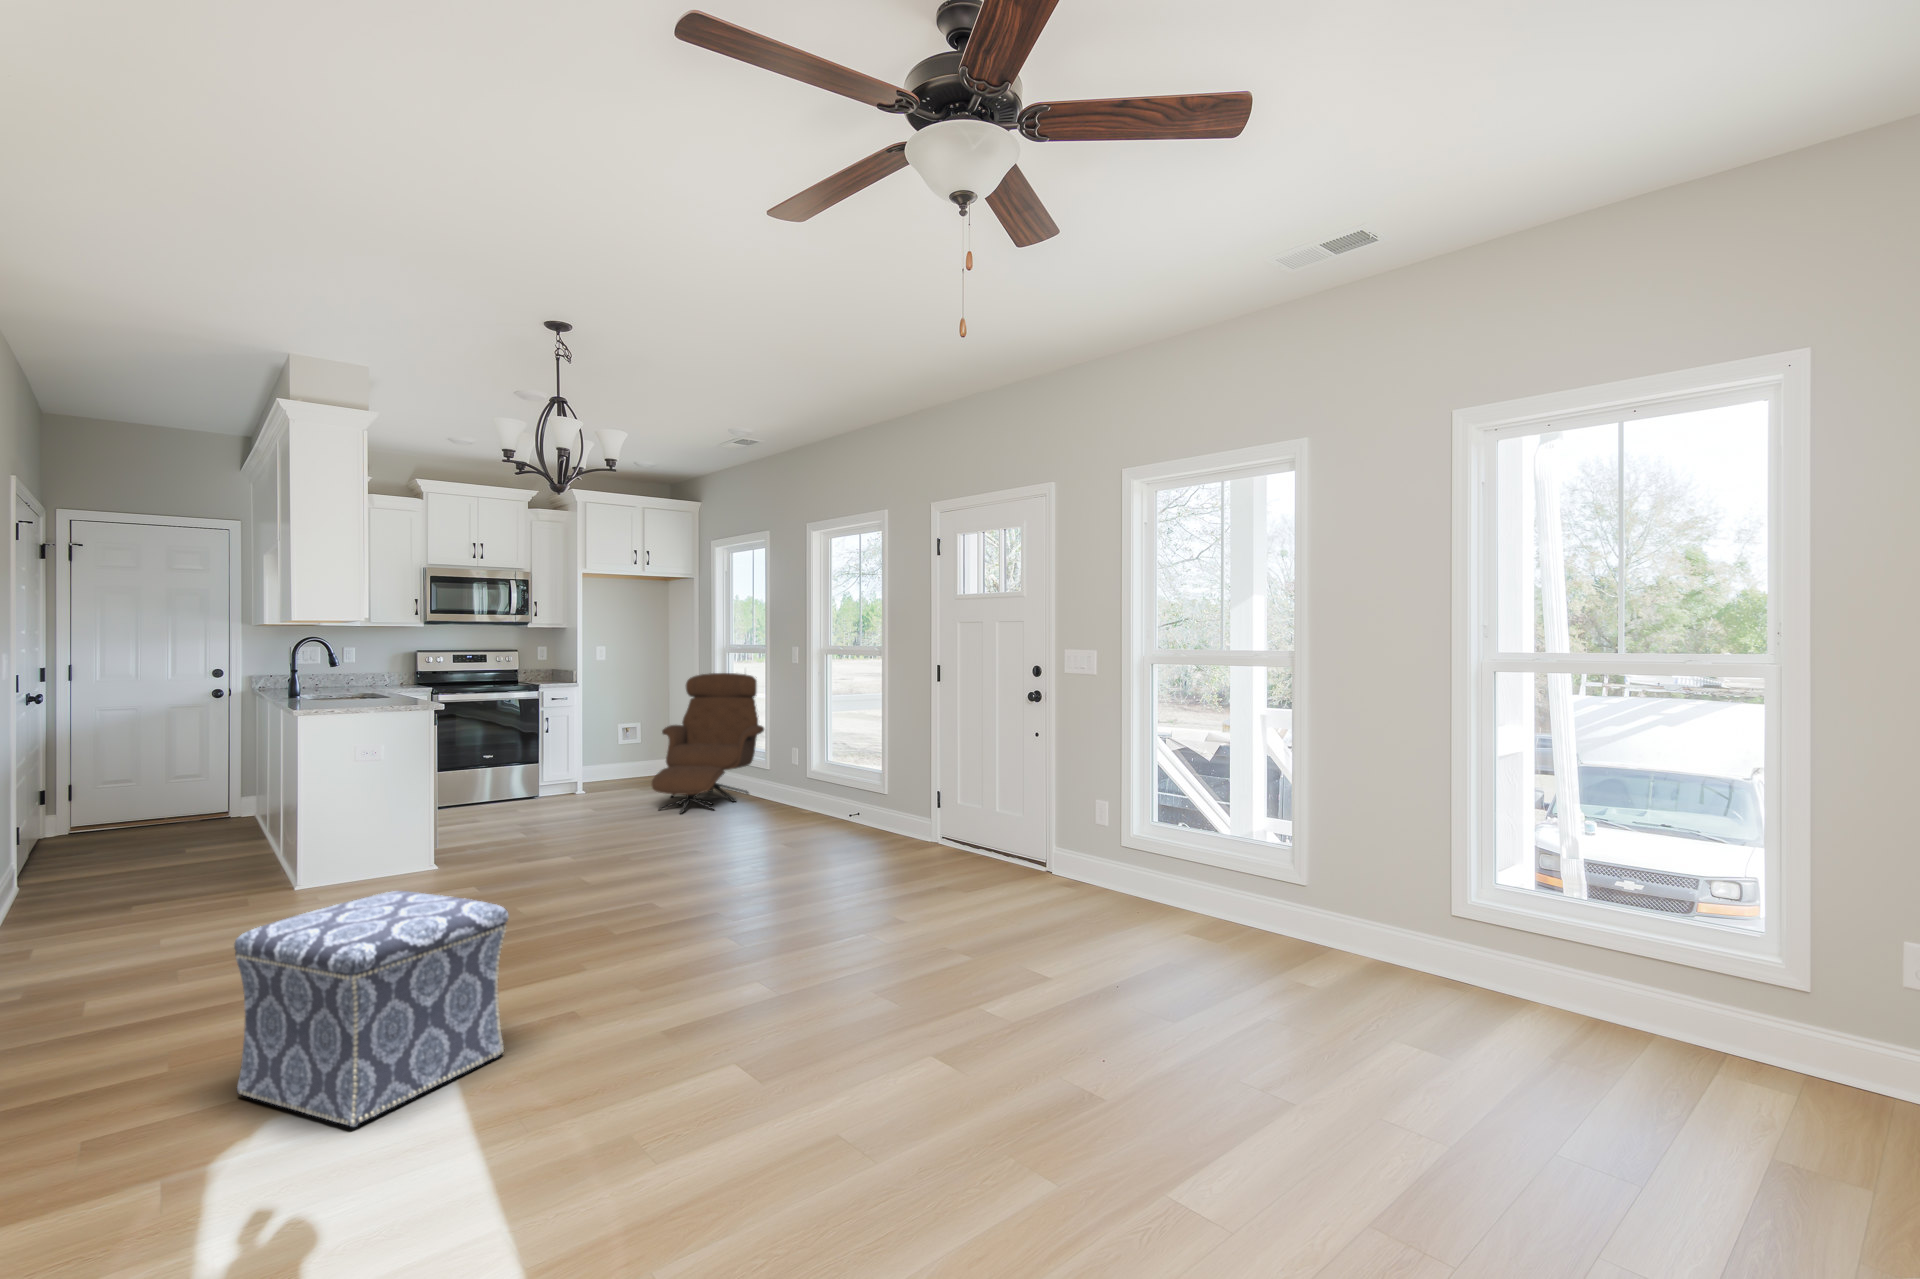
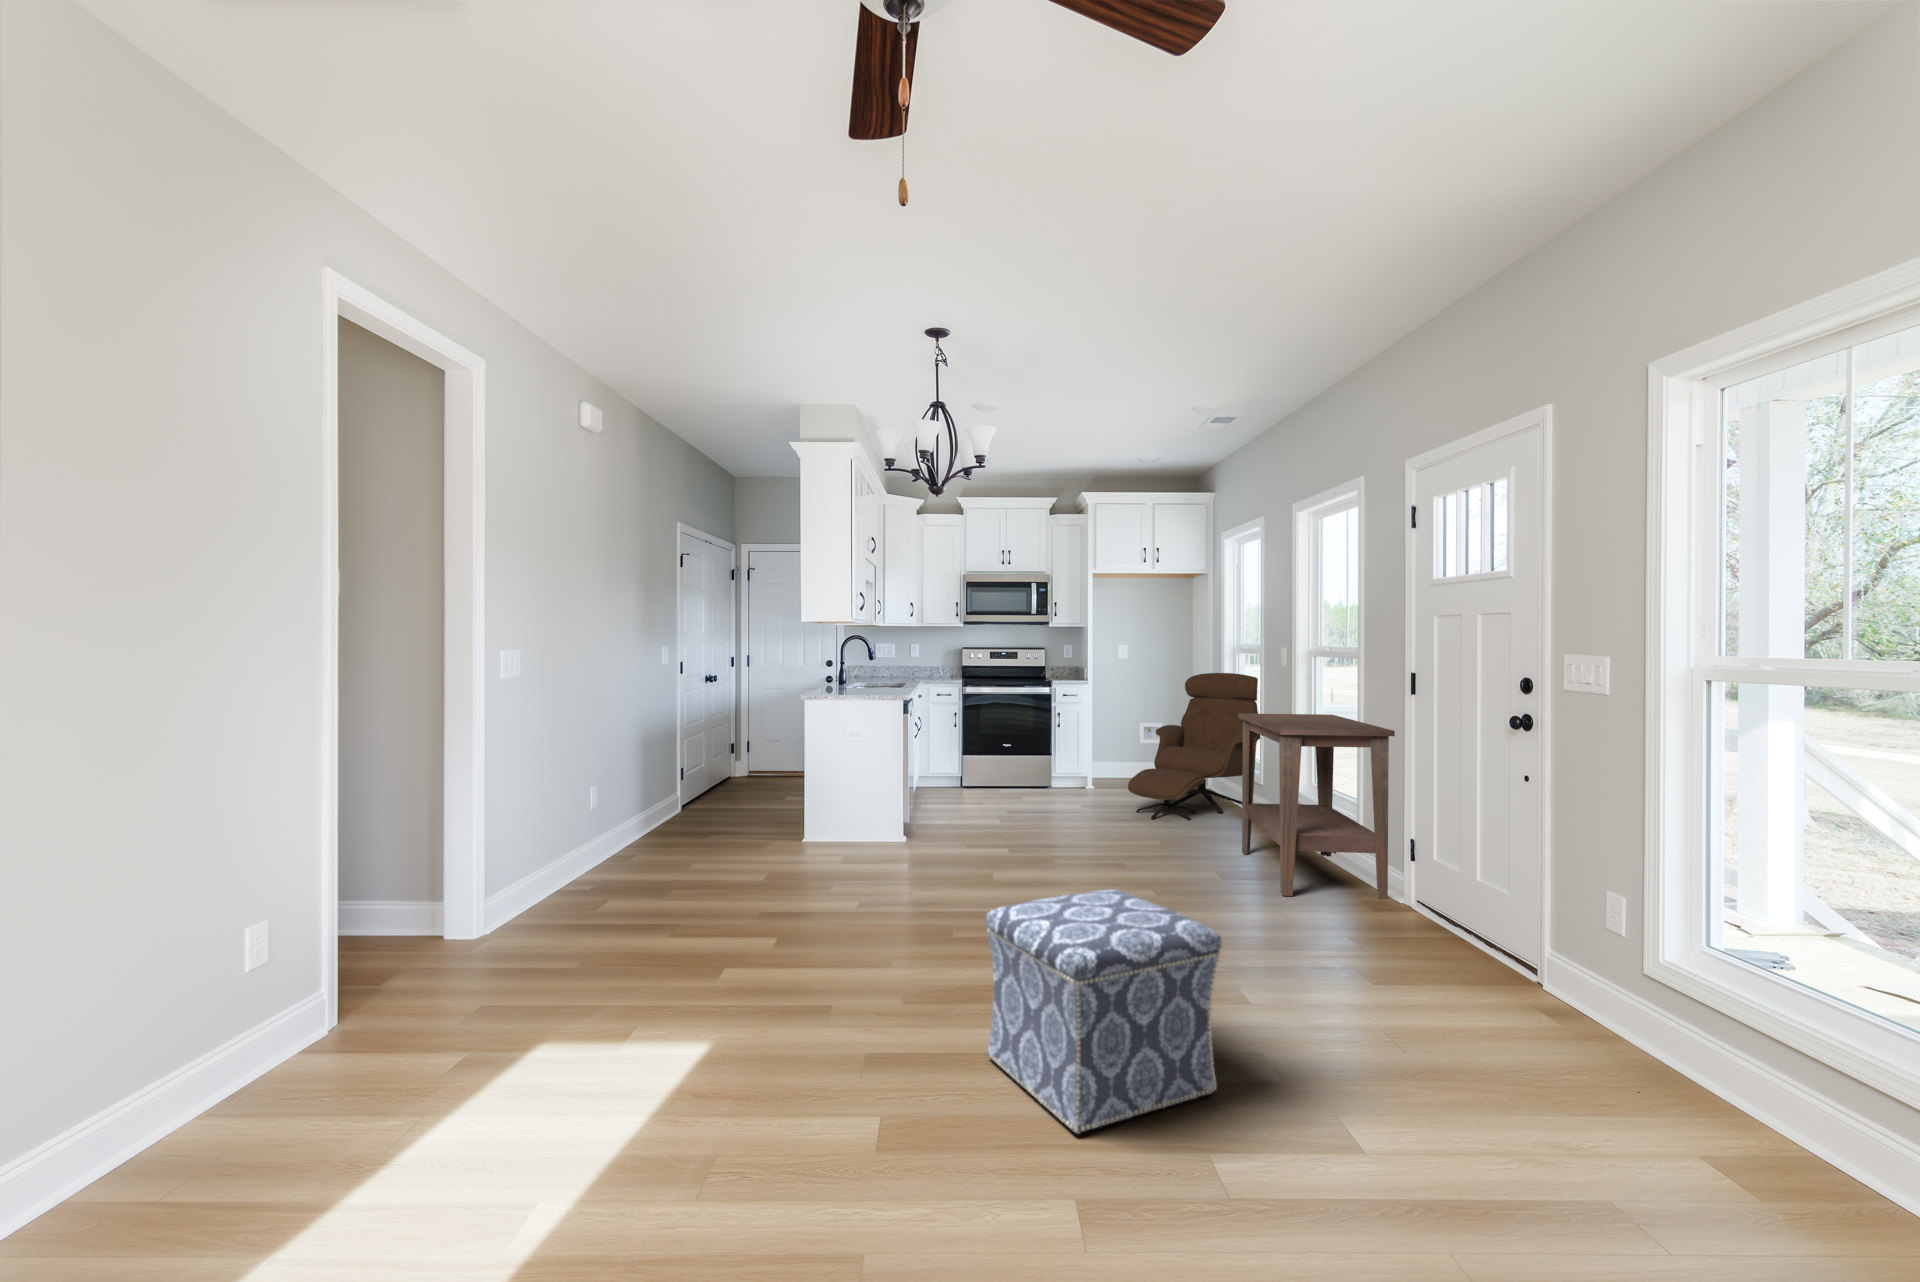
side table: none [783,703,925,852] -> present [1238,713,1395,899]
ottoman: present [234,891,508,1127] -> present [986,889,1222,1134]

